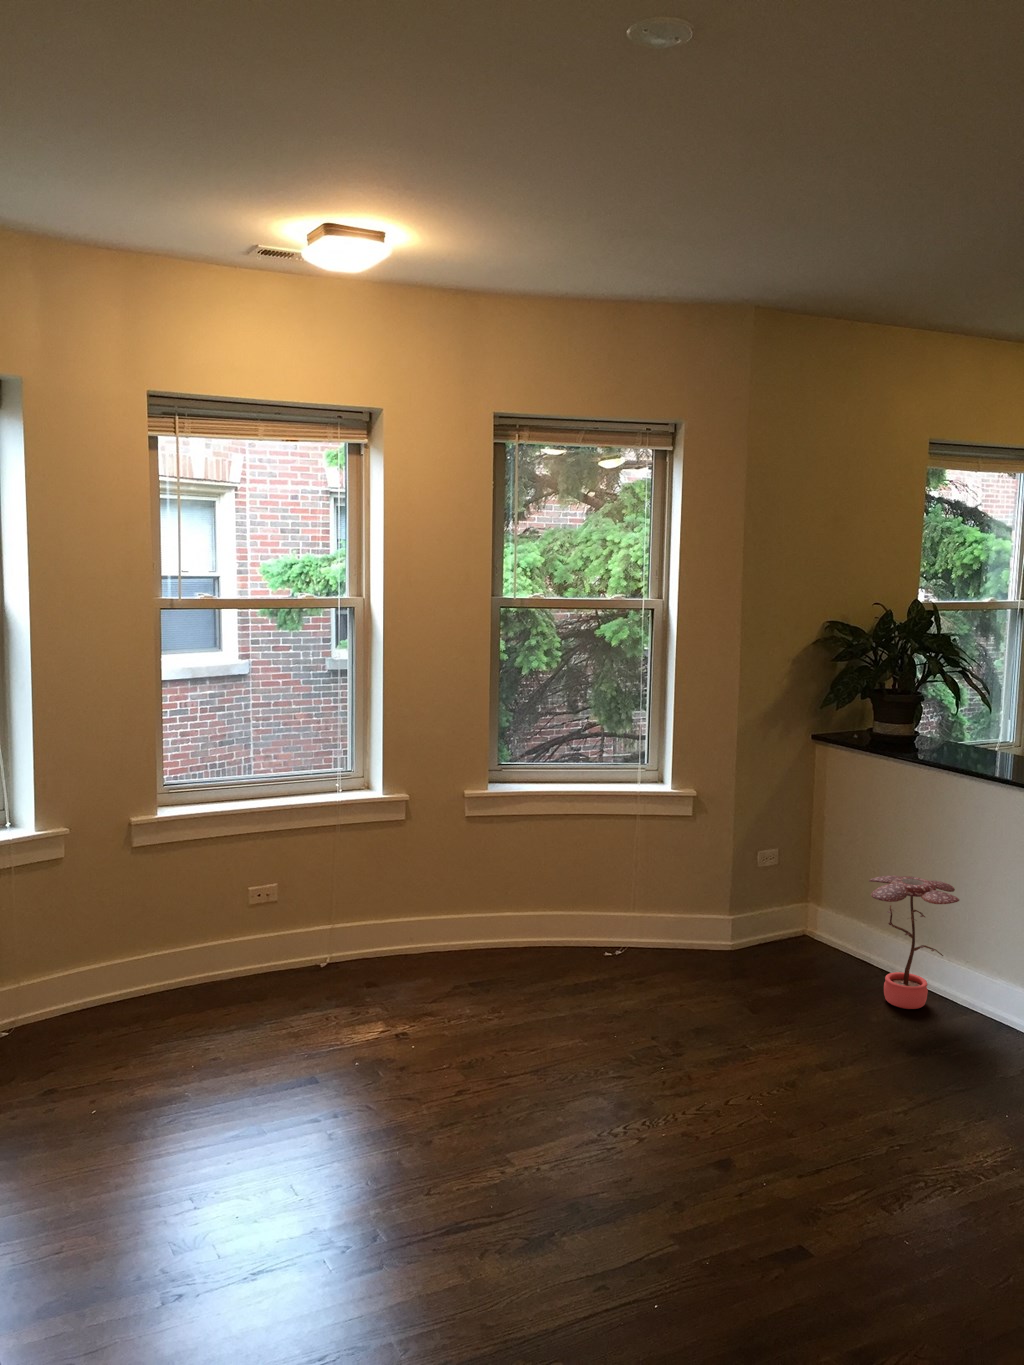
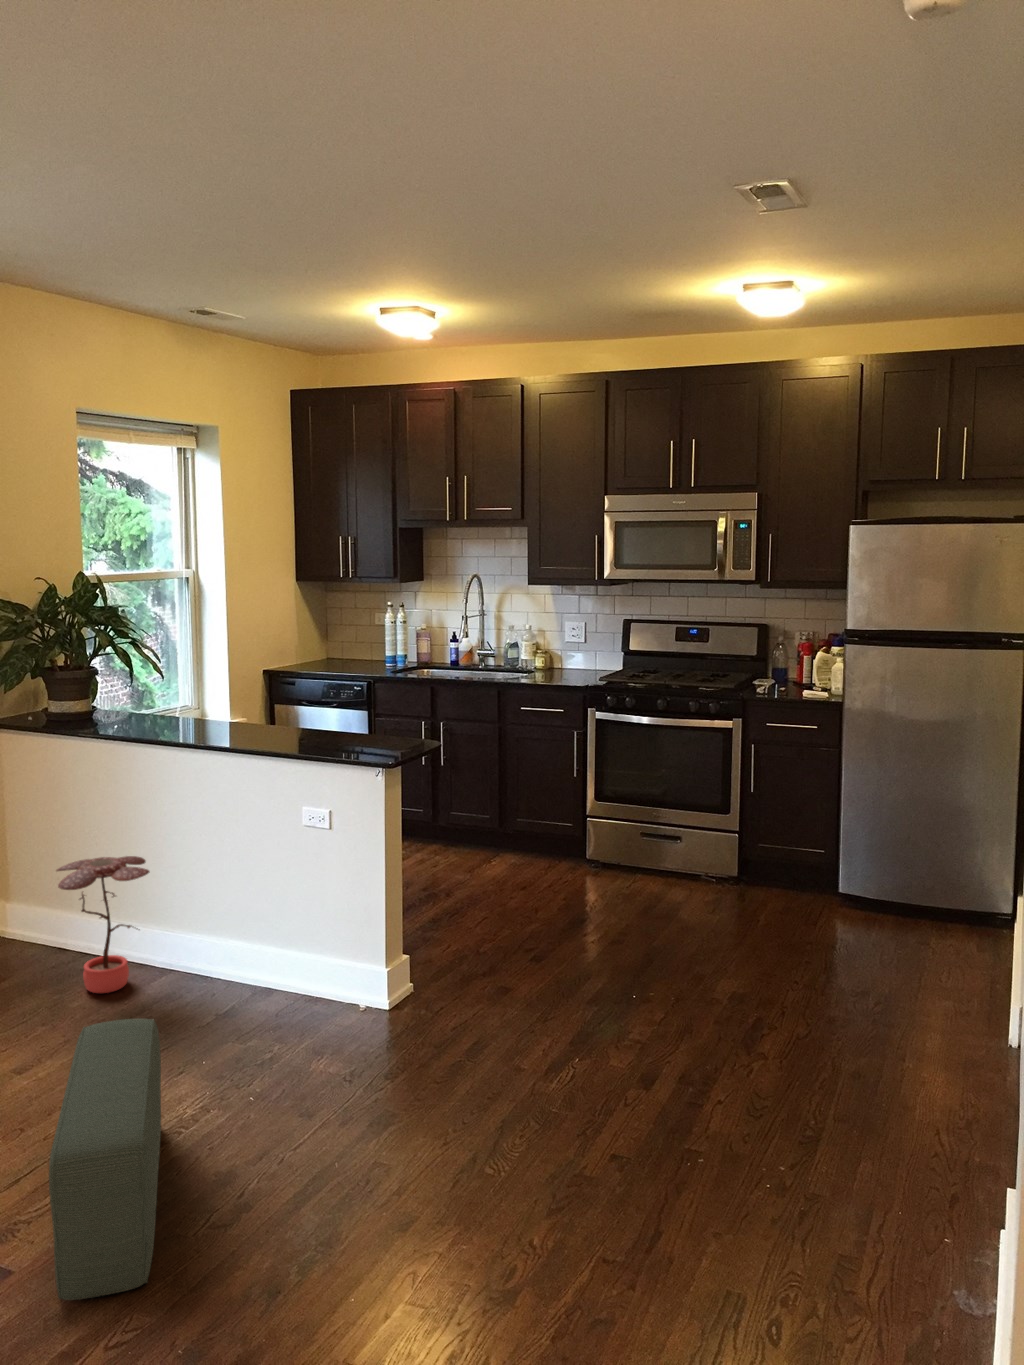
pouf: none [860,1026,964,1277] -> present [49,1018,161,1300]

